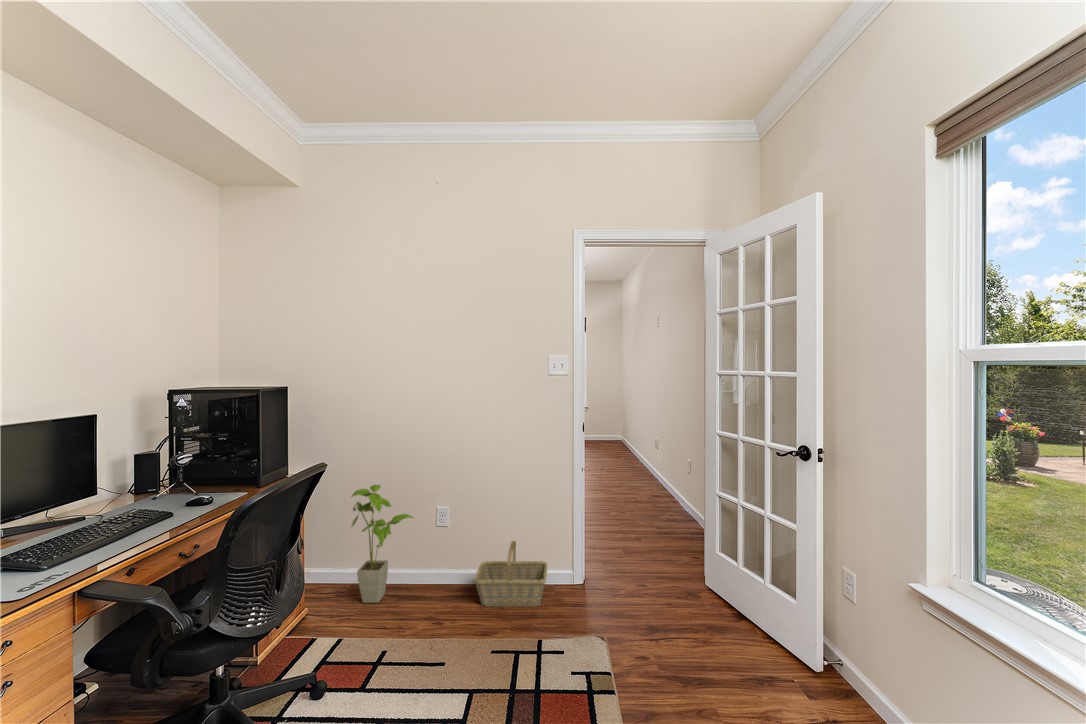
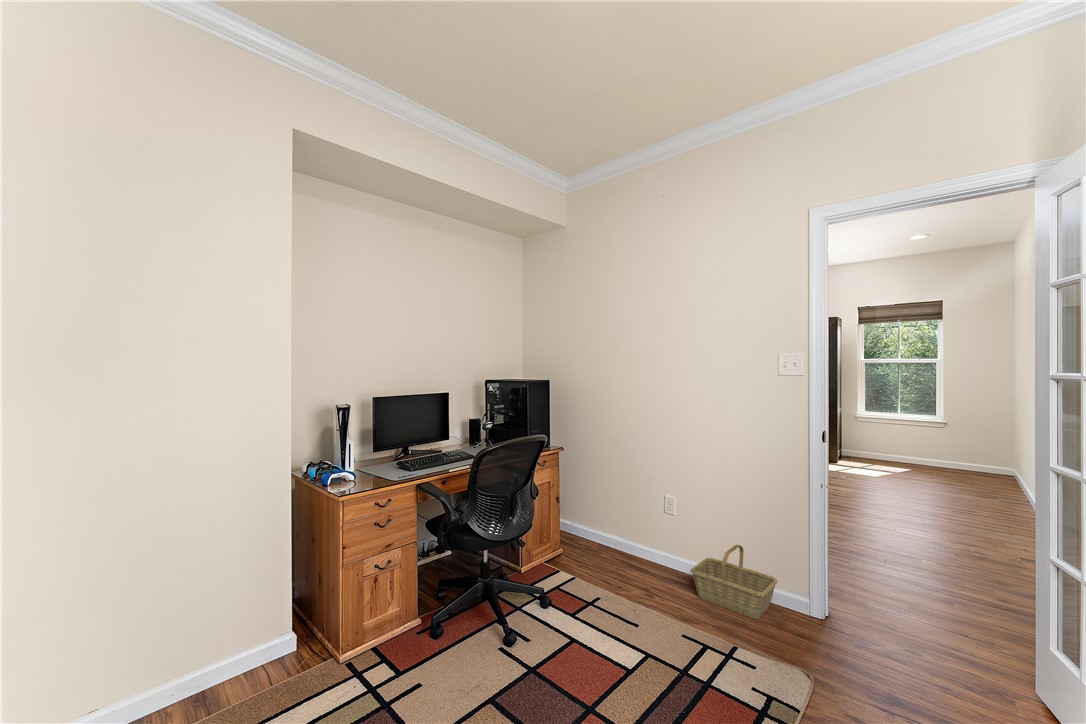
house plant: present [352,485,413,603] -> none [594,462,649,563]

